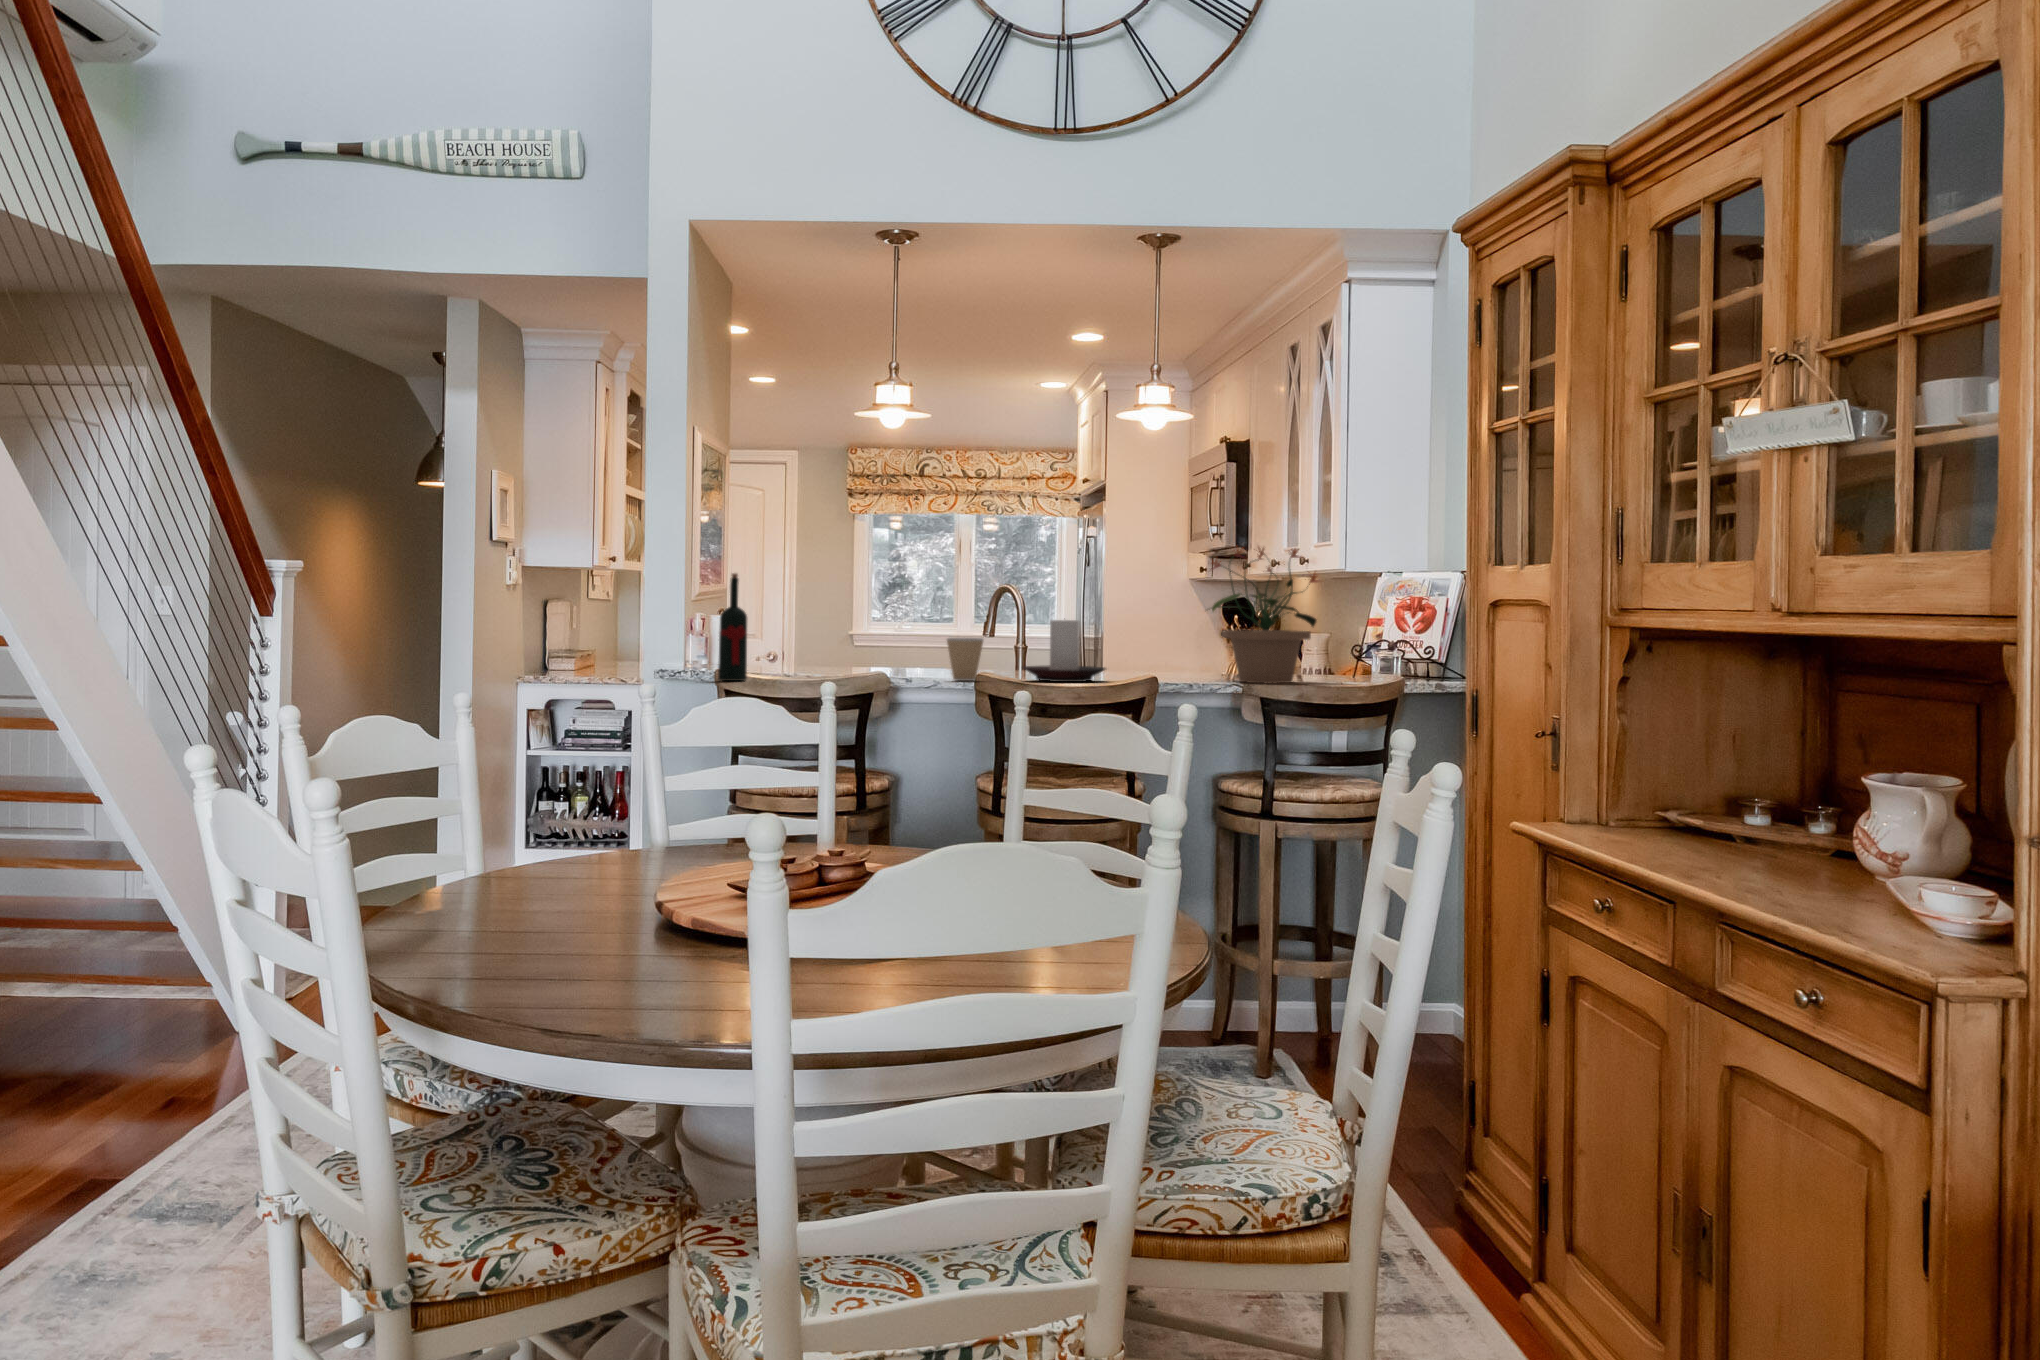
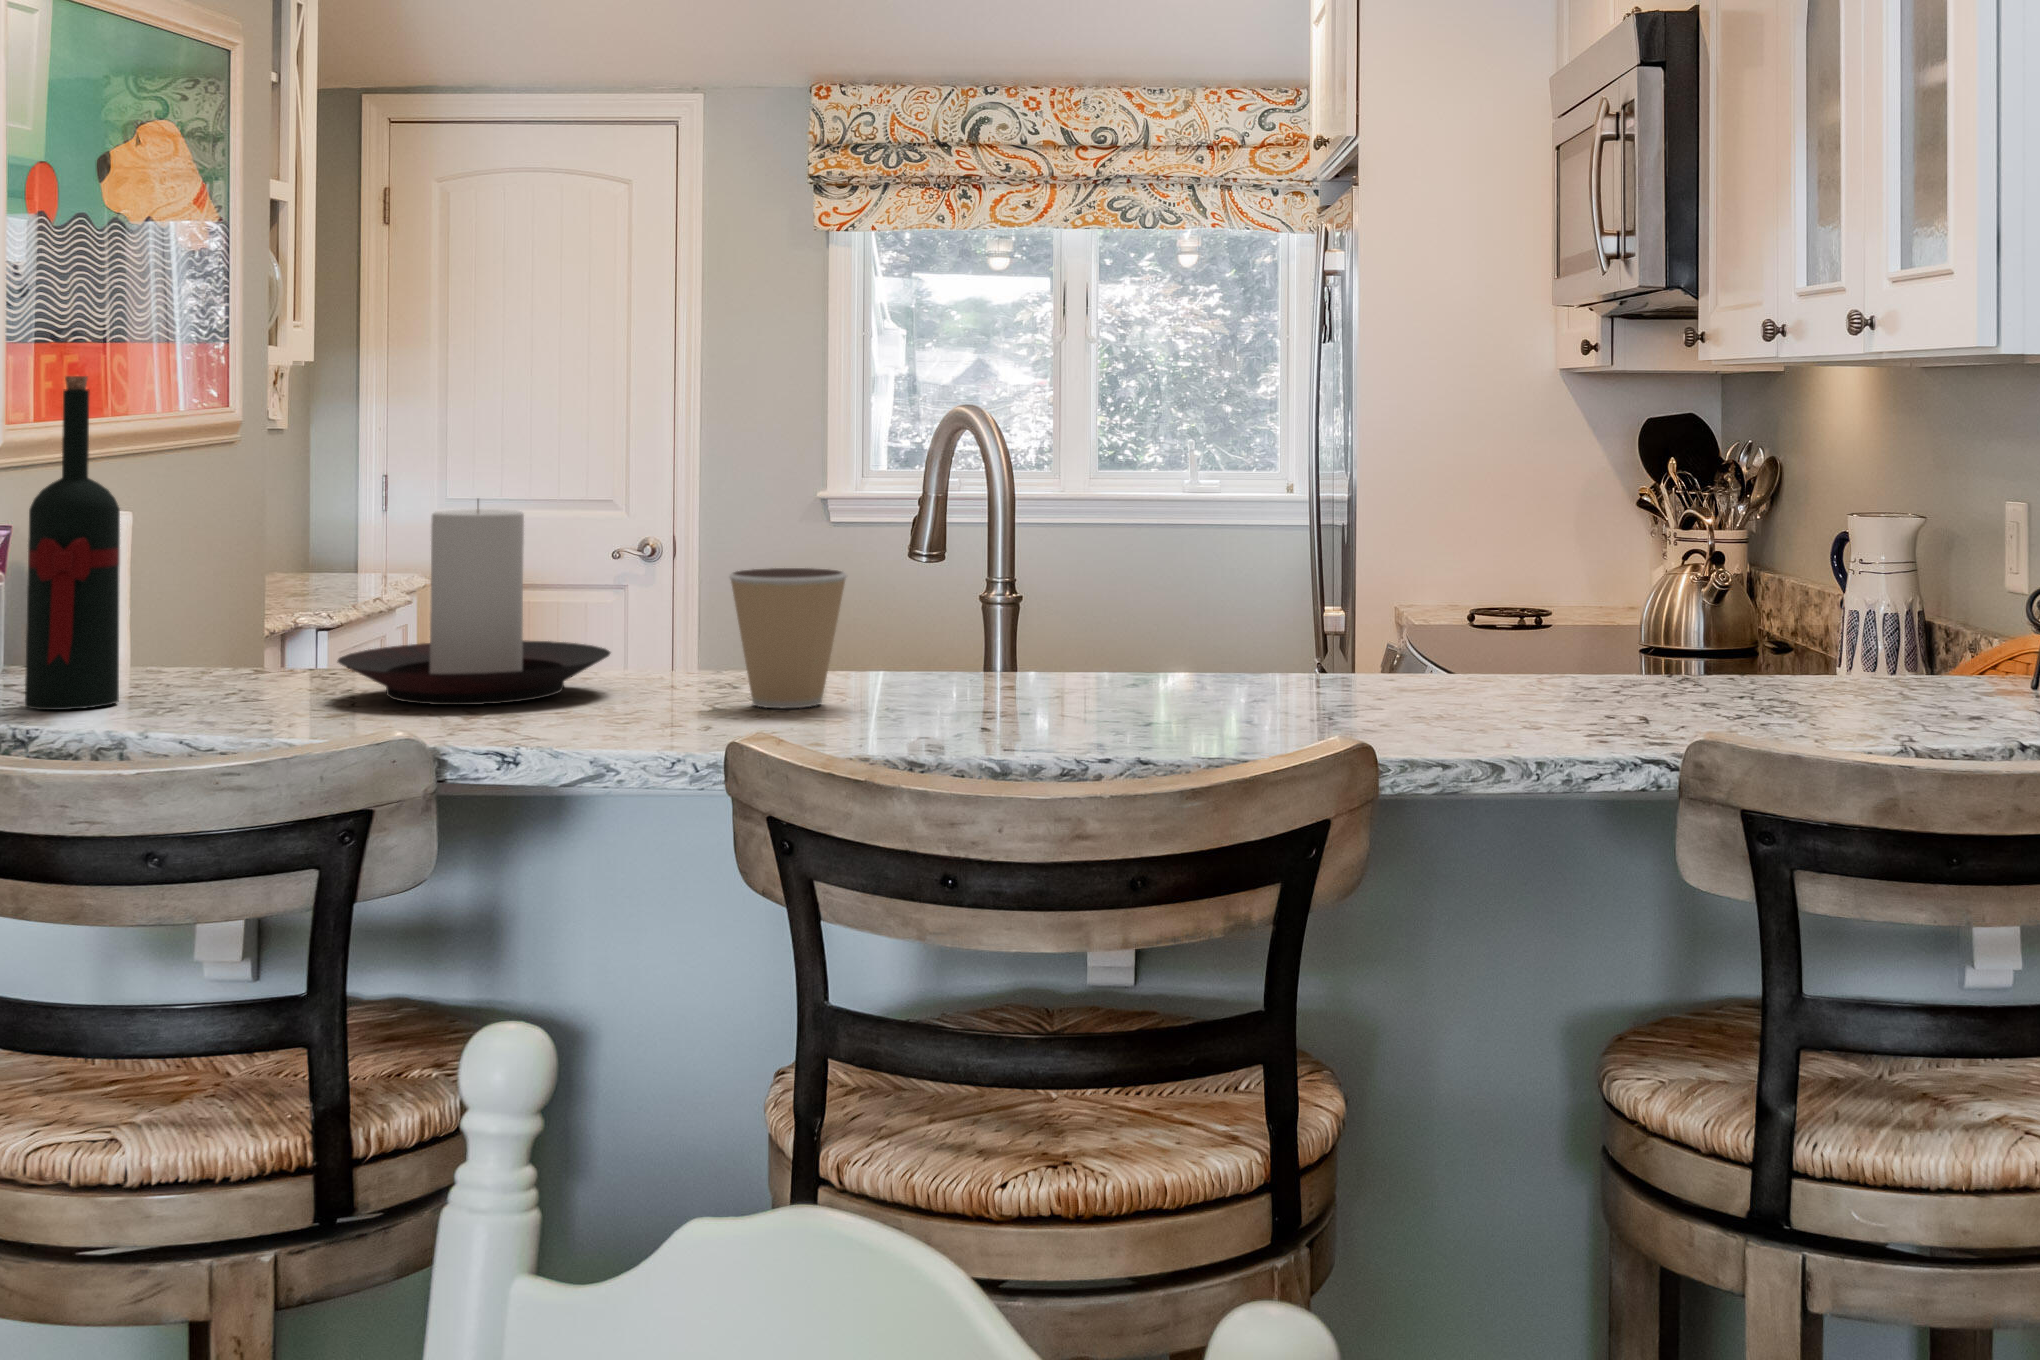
potted plant: present [1211,546,1318,683] -> none [1549,268,1964,735]
candle holder: present [1023,619,1106,682] -> present [338,500,610,705]

